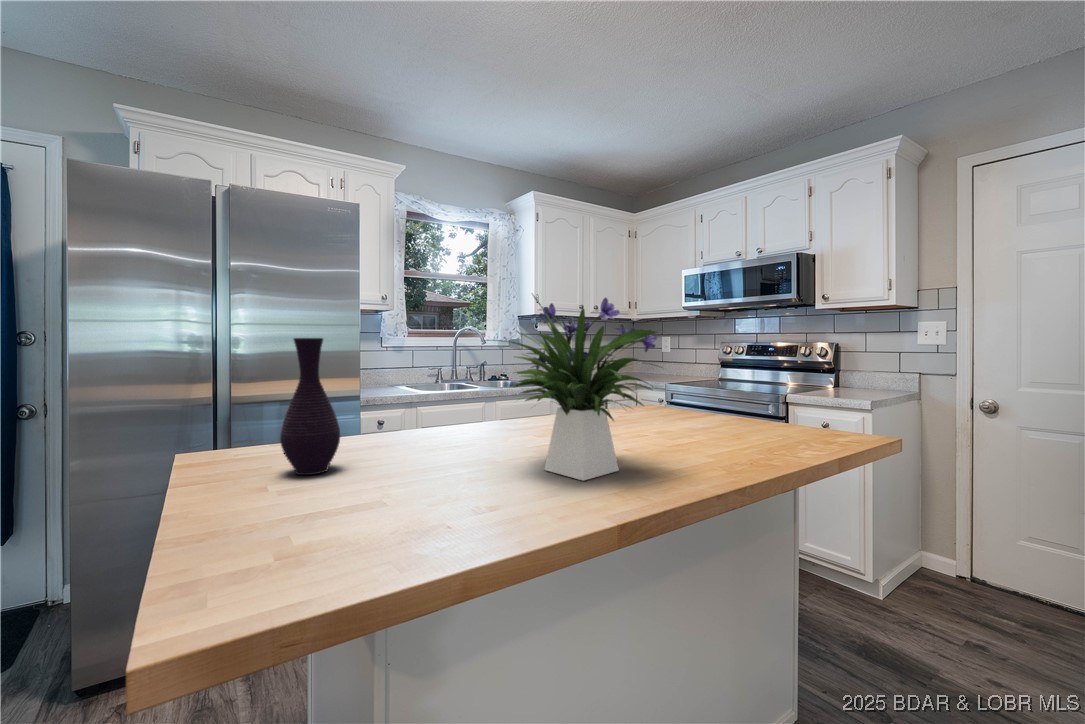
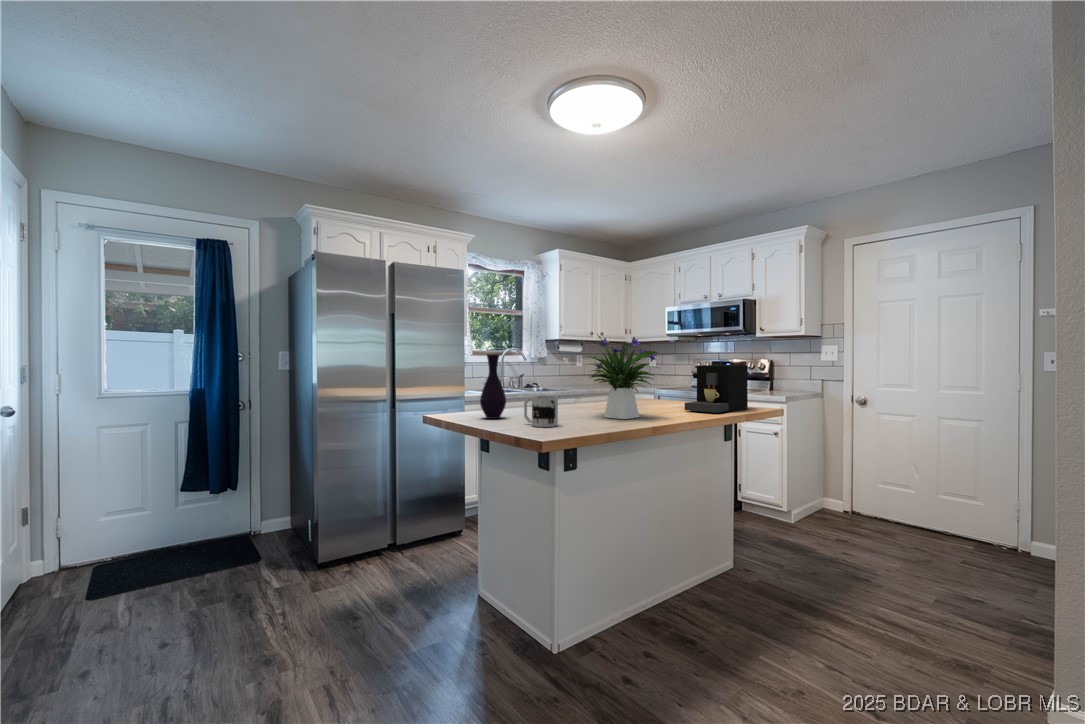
coffee maker: none [714,355,835,456] -> present [685,365,748,413]
mug: none [335,437,407,524] -> present [524,396,558,427]

